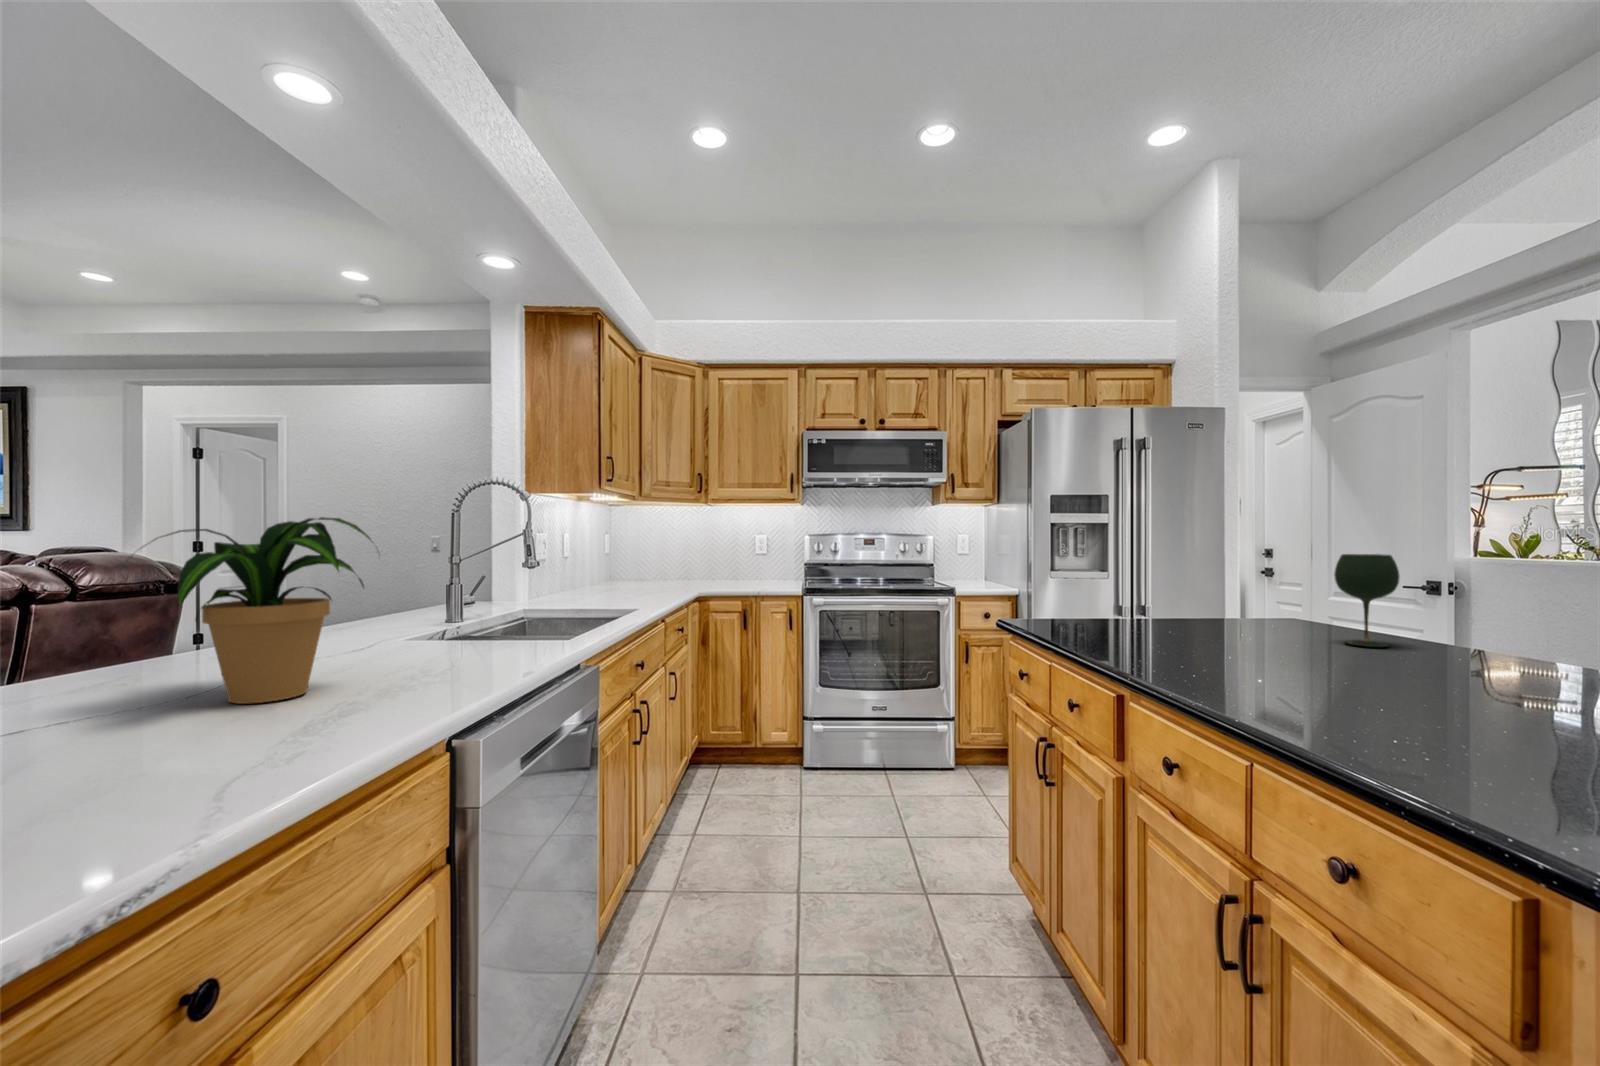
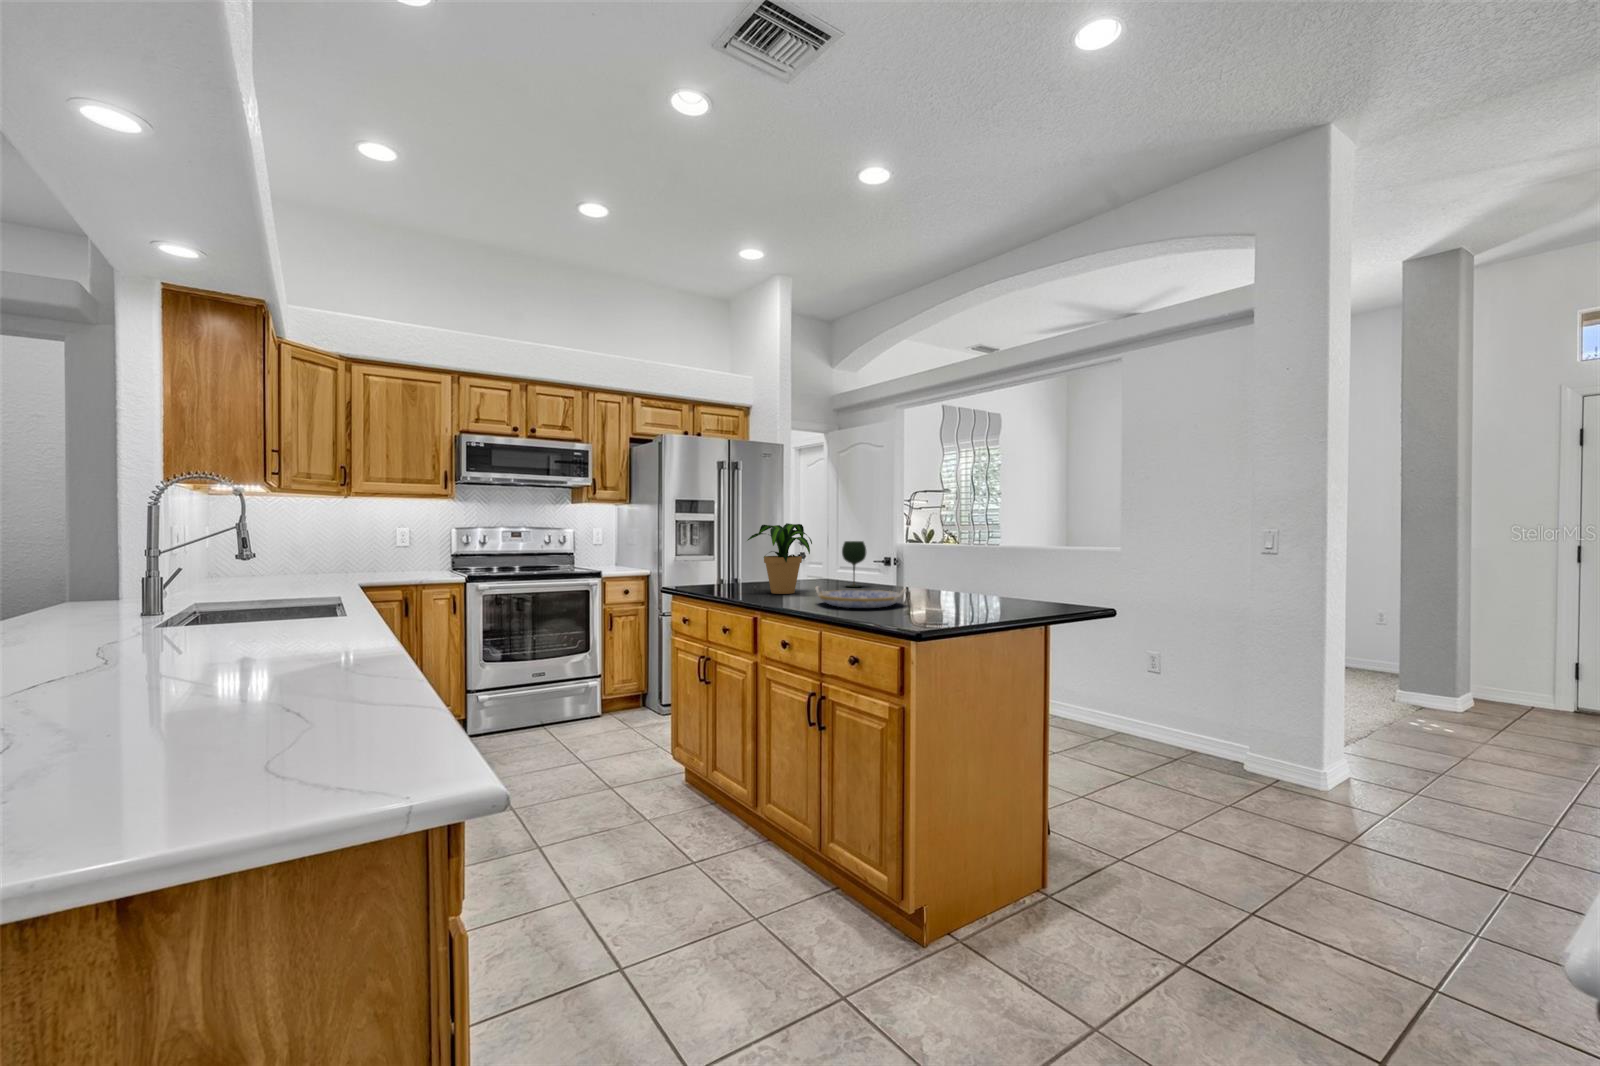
potted plant: present [126,517,371,704] -> present [747,523,812,594]
serving tray: none [1256,648,1551,723] -> present [815,586,906,608]

